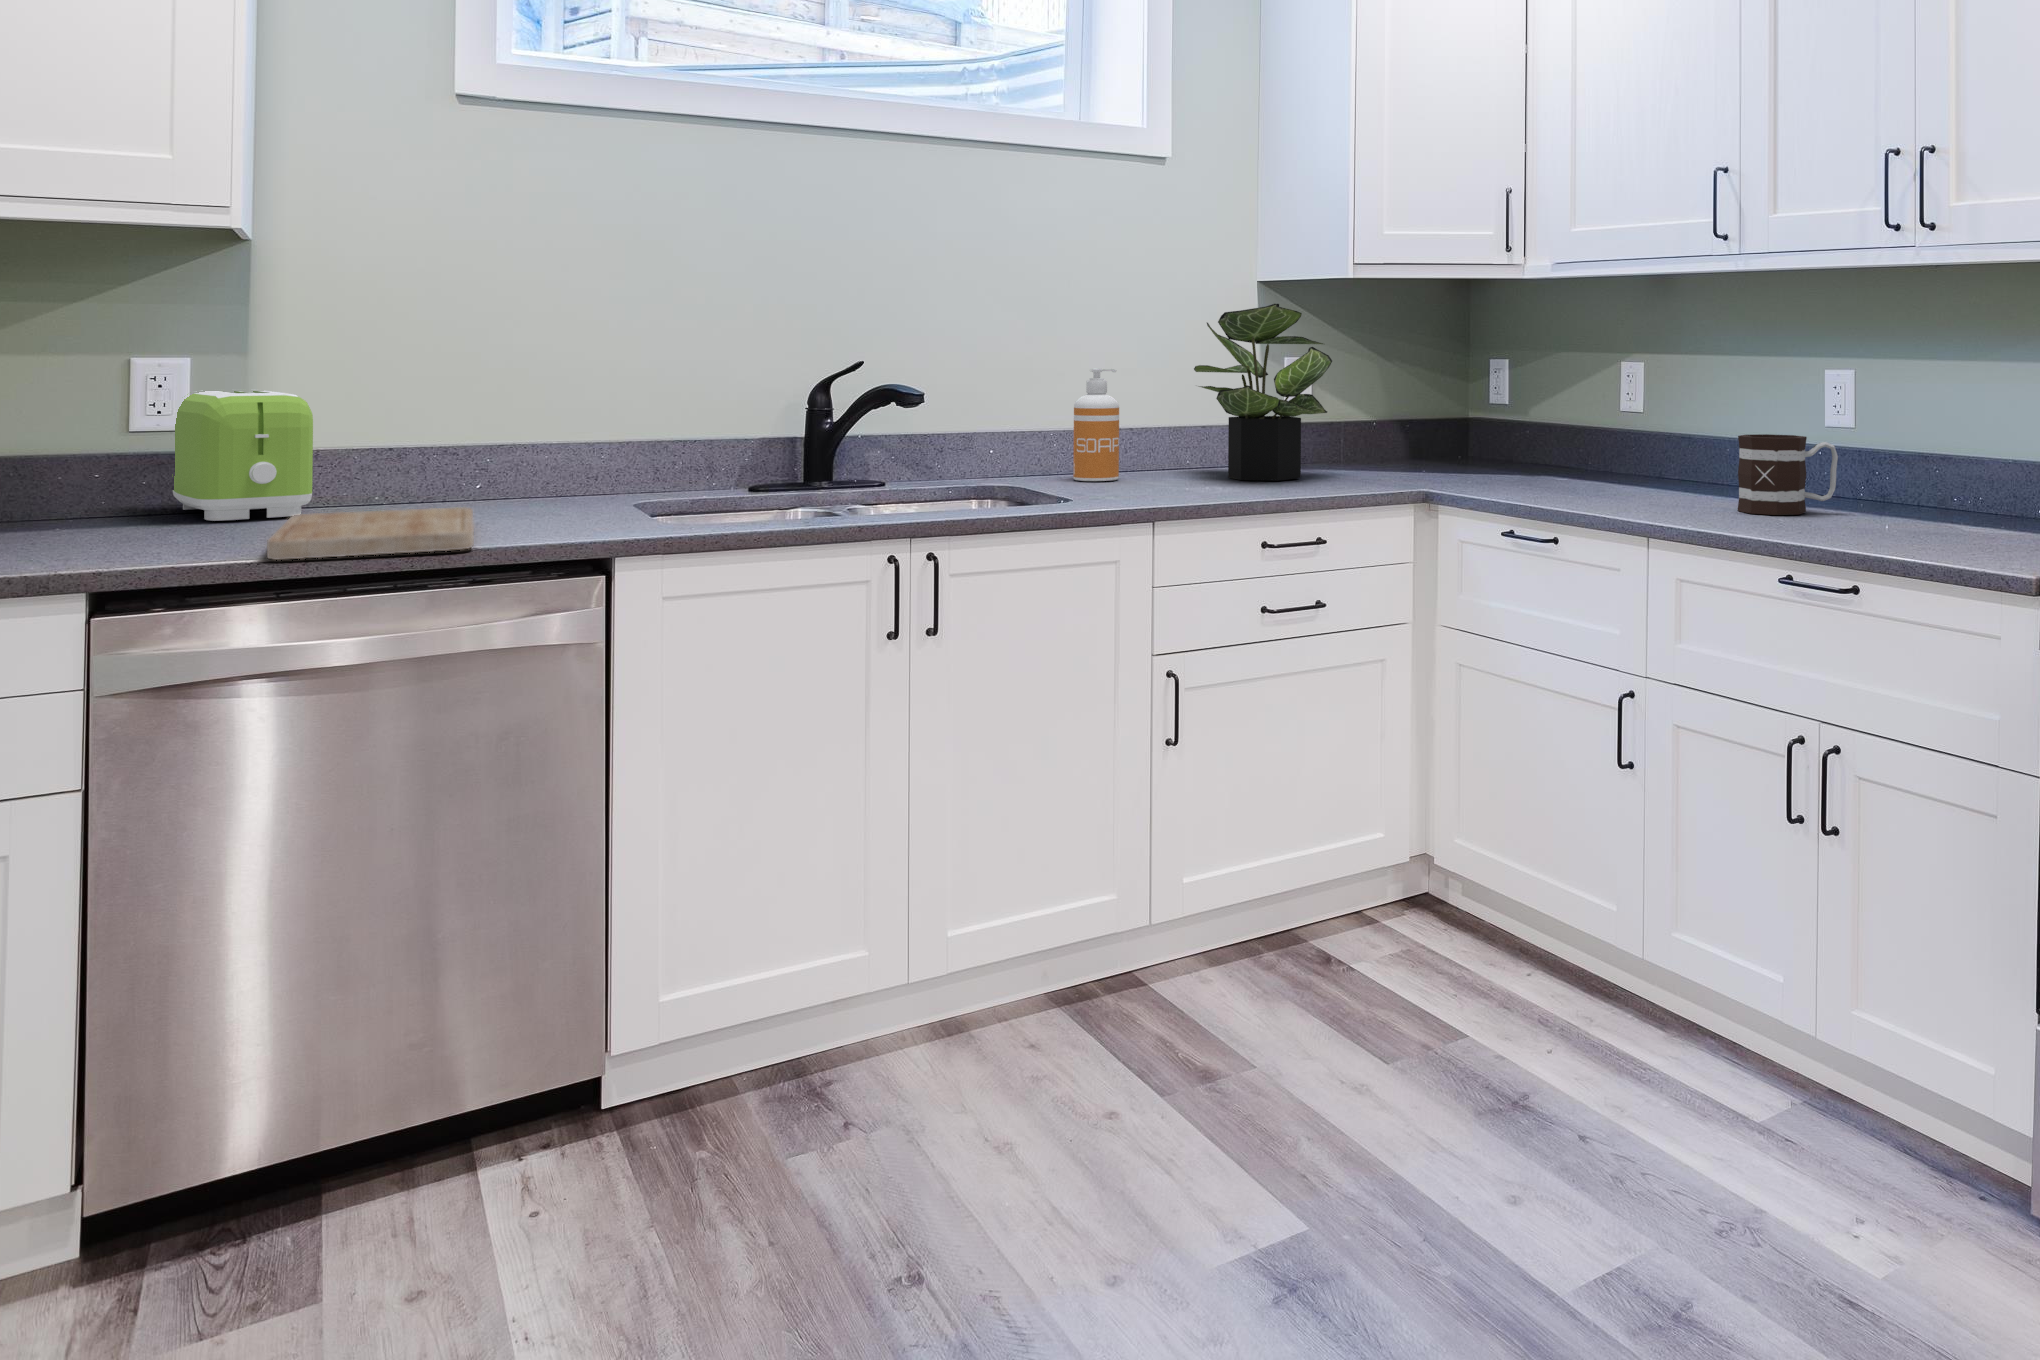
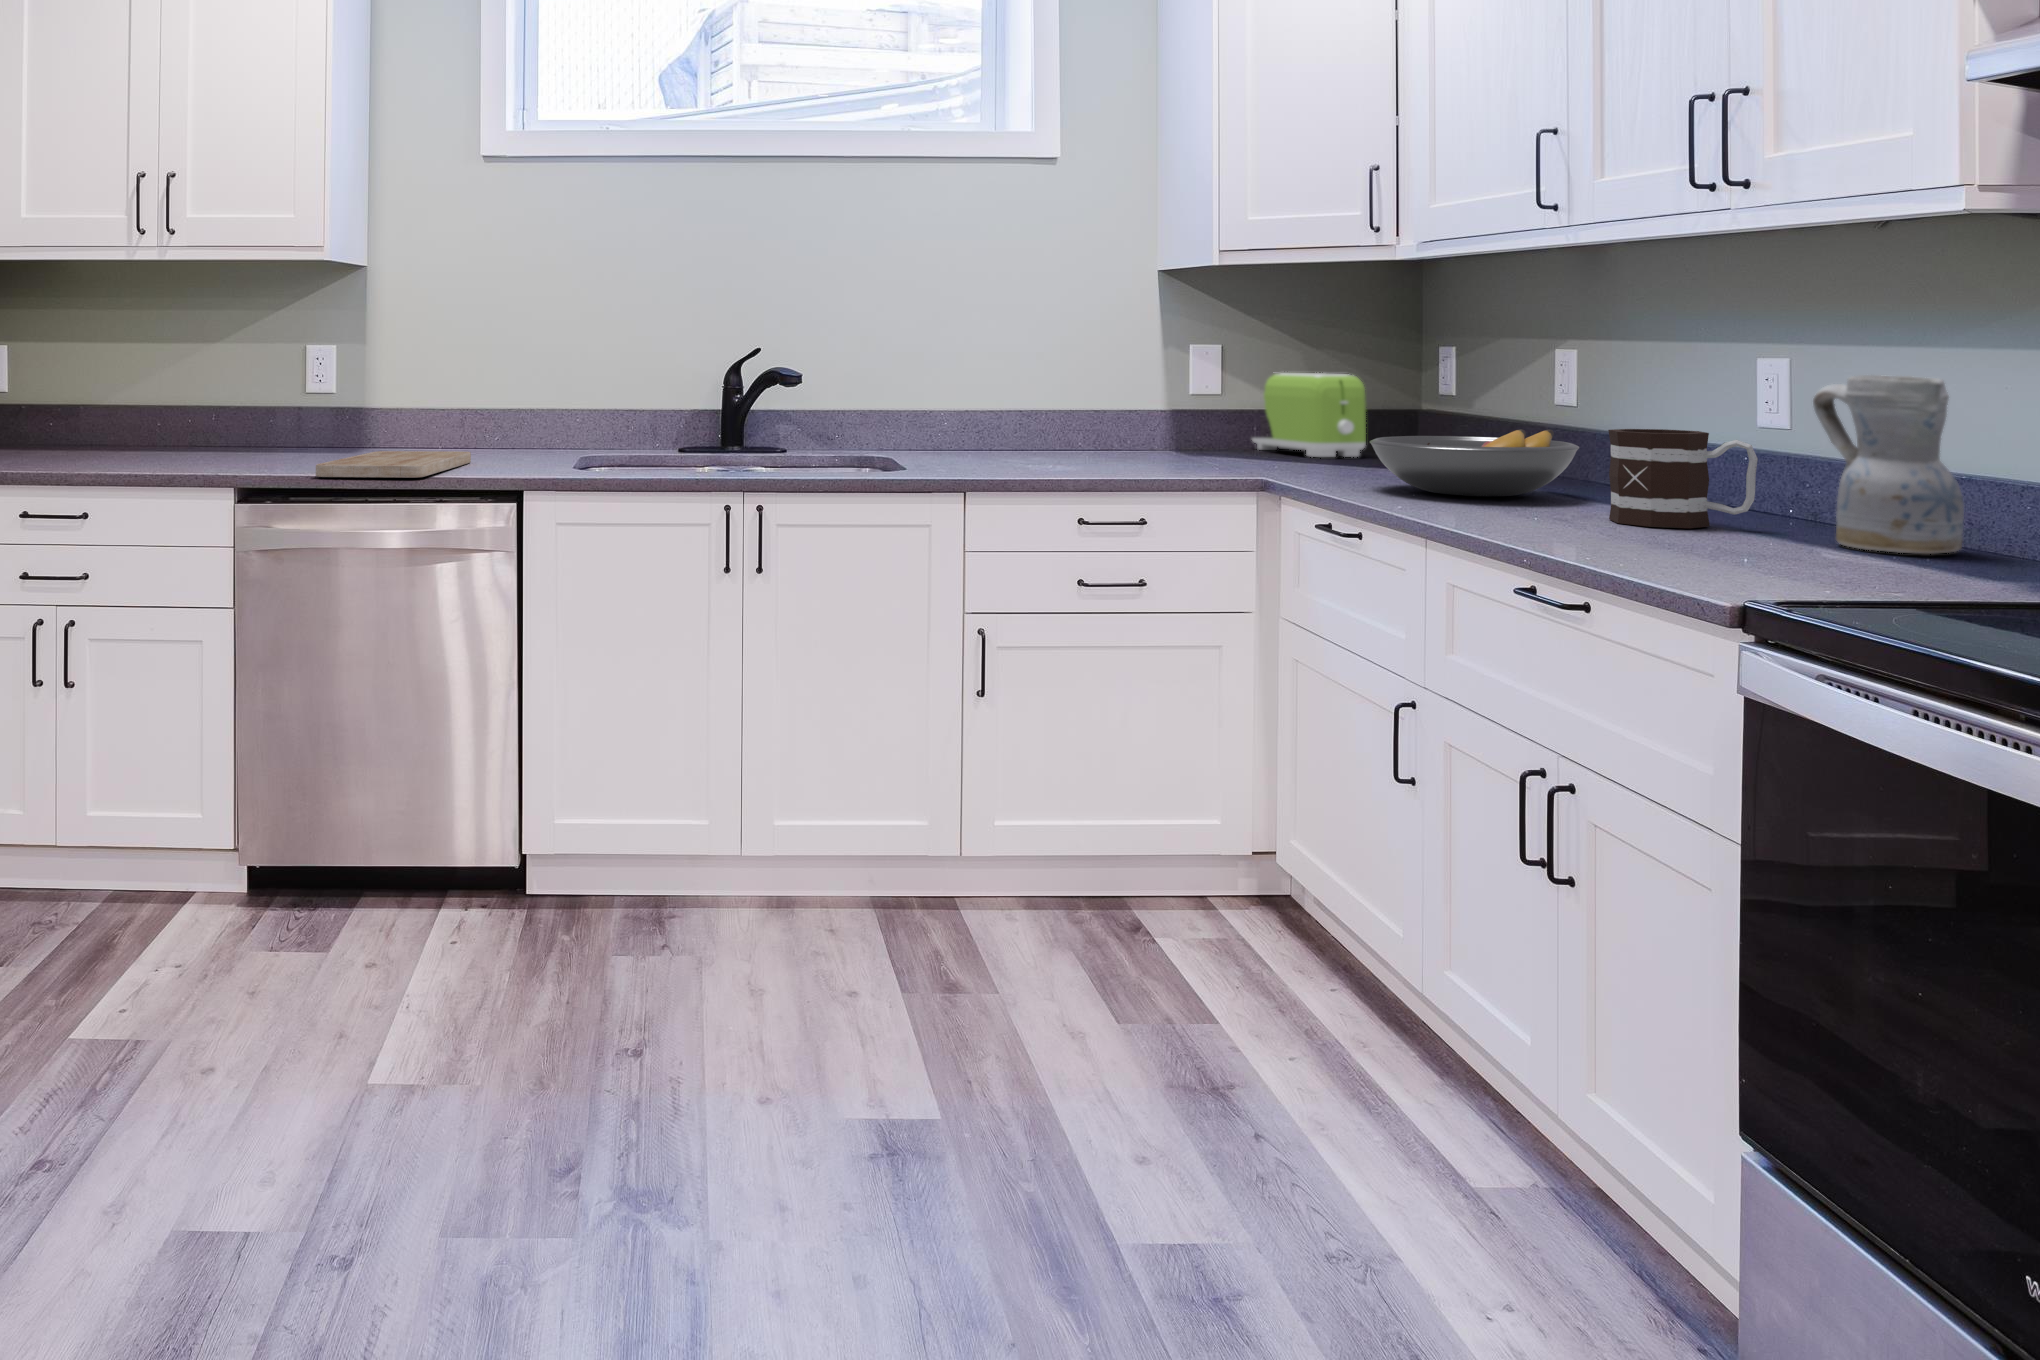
potted plant: present [1194,304,1332,481] -> none [1059,292,1203,463]
soap dispenser: present [1073,368,1119,481] -> none [950,356,991,456]
toaster: present [173,390,313,521] -> present [1252,373,1366,457]
ceramic pitcher: none [1881,390,1972,523] -> present [1813,375,1964,554]
fruit bowl: none [1523,436,1685,497] -> present [1370,429,1579,497]

